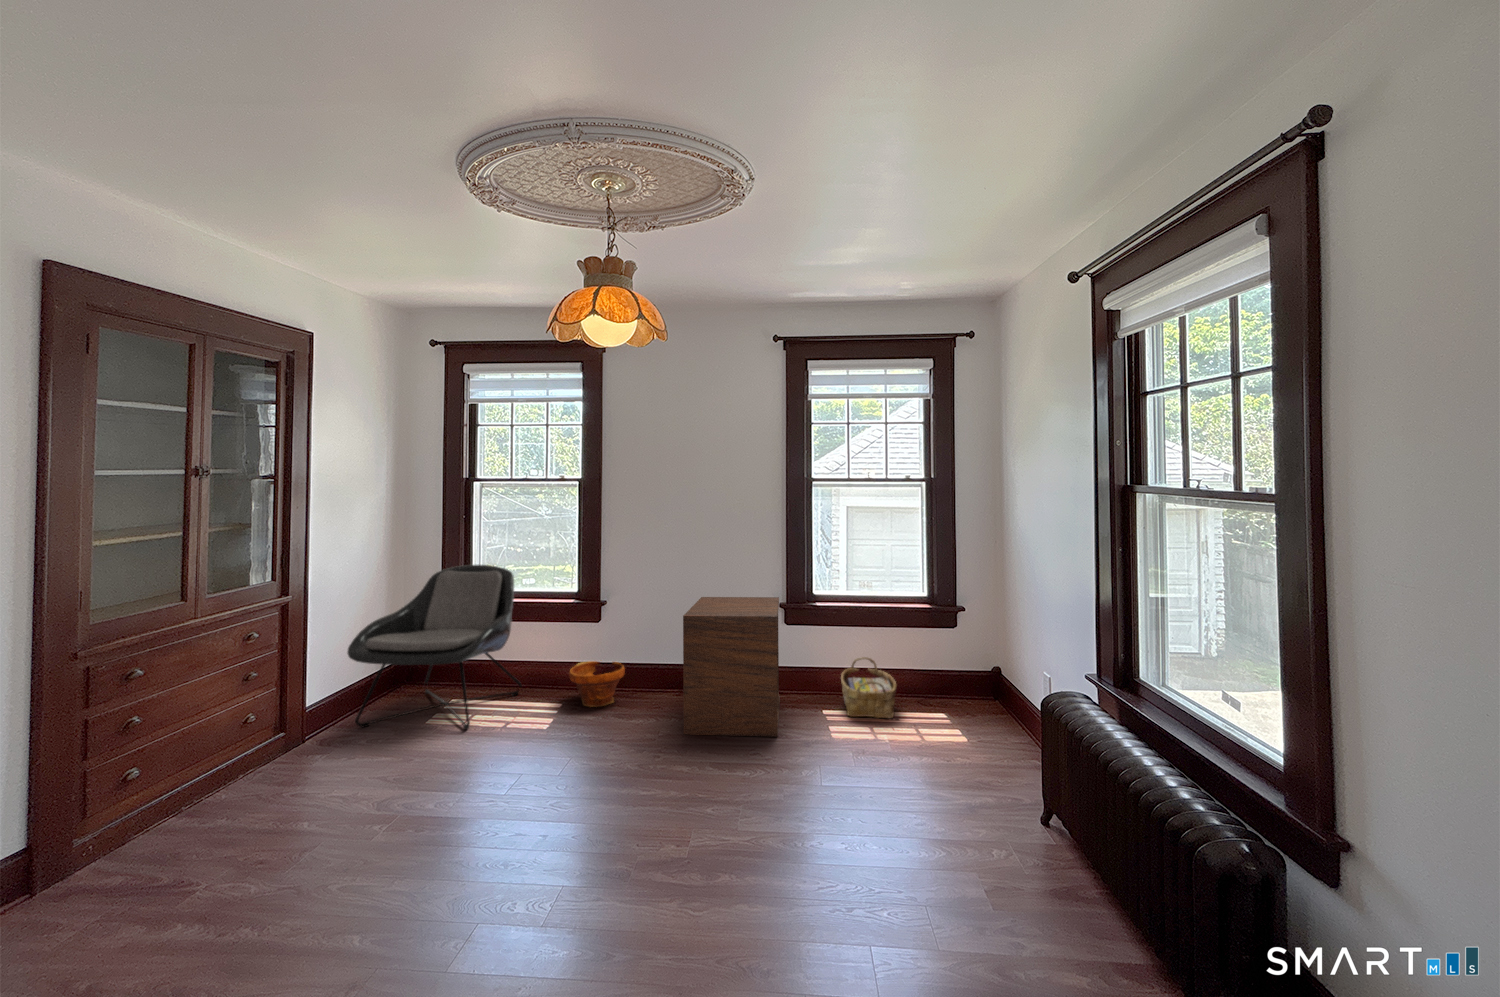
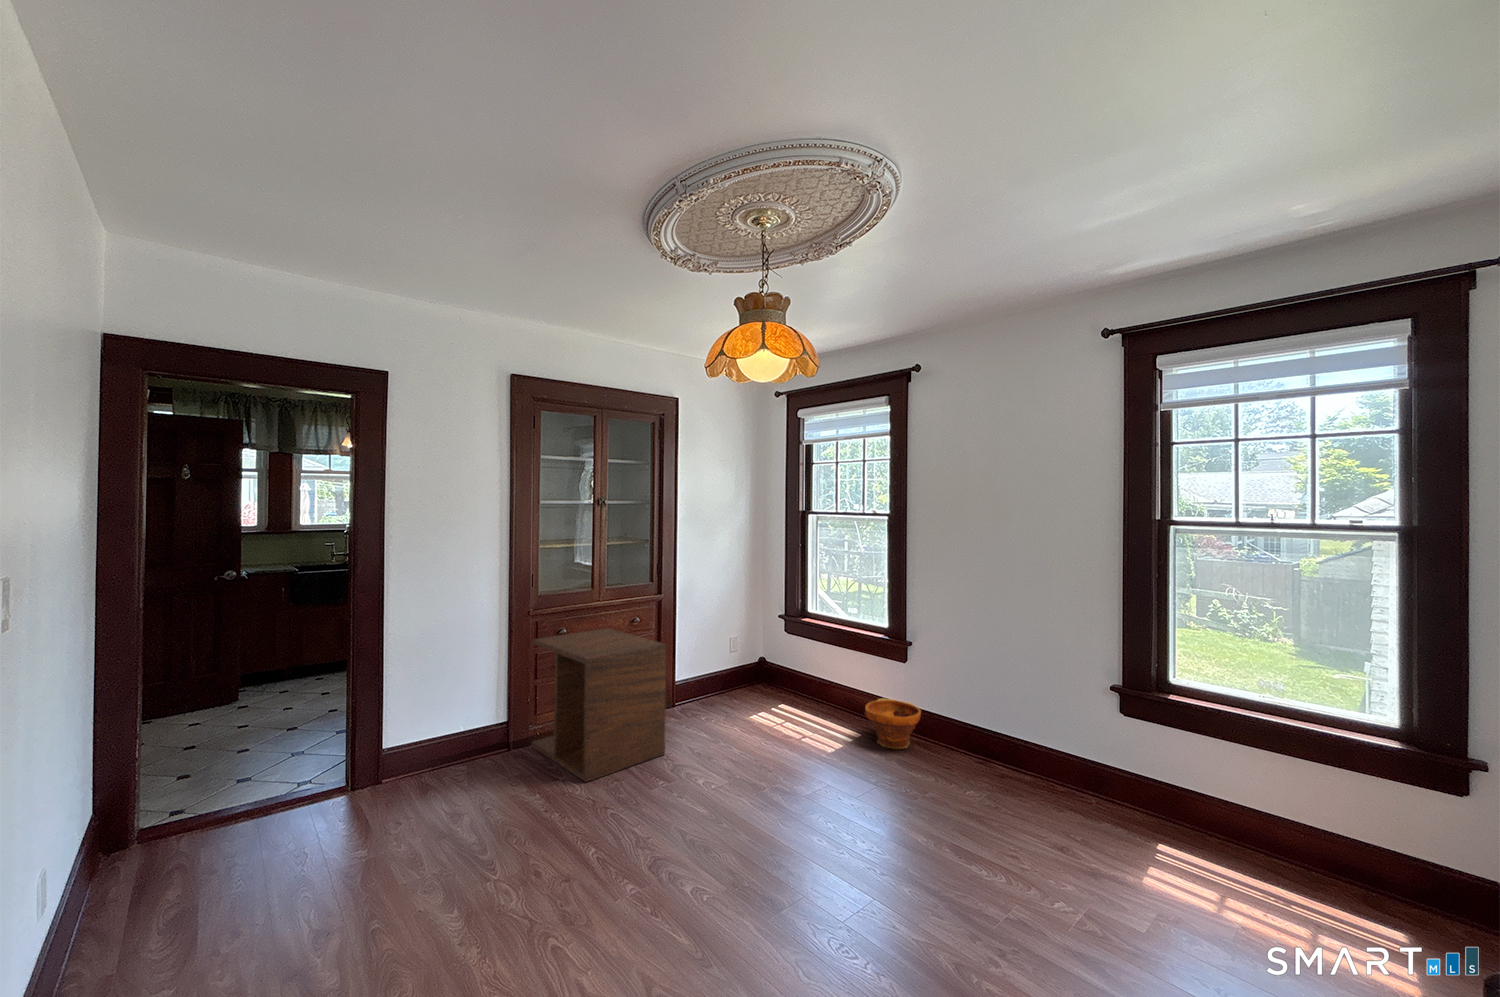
lounge chair: present [347,565,522,730] -> none [705,588,836,734]
side table: present [683,597,780,737] -> present [532,628,666,782]
woven basket: present [841,657,897,718] -> none [1188,789,1297,900]

